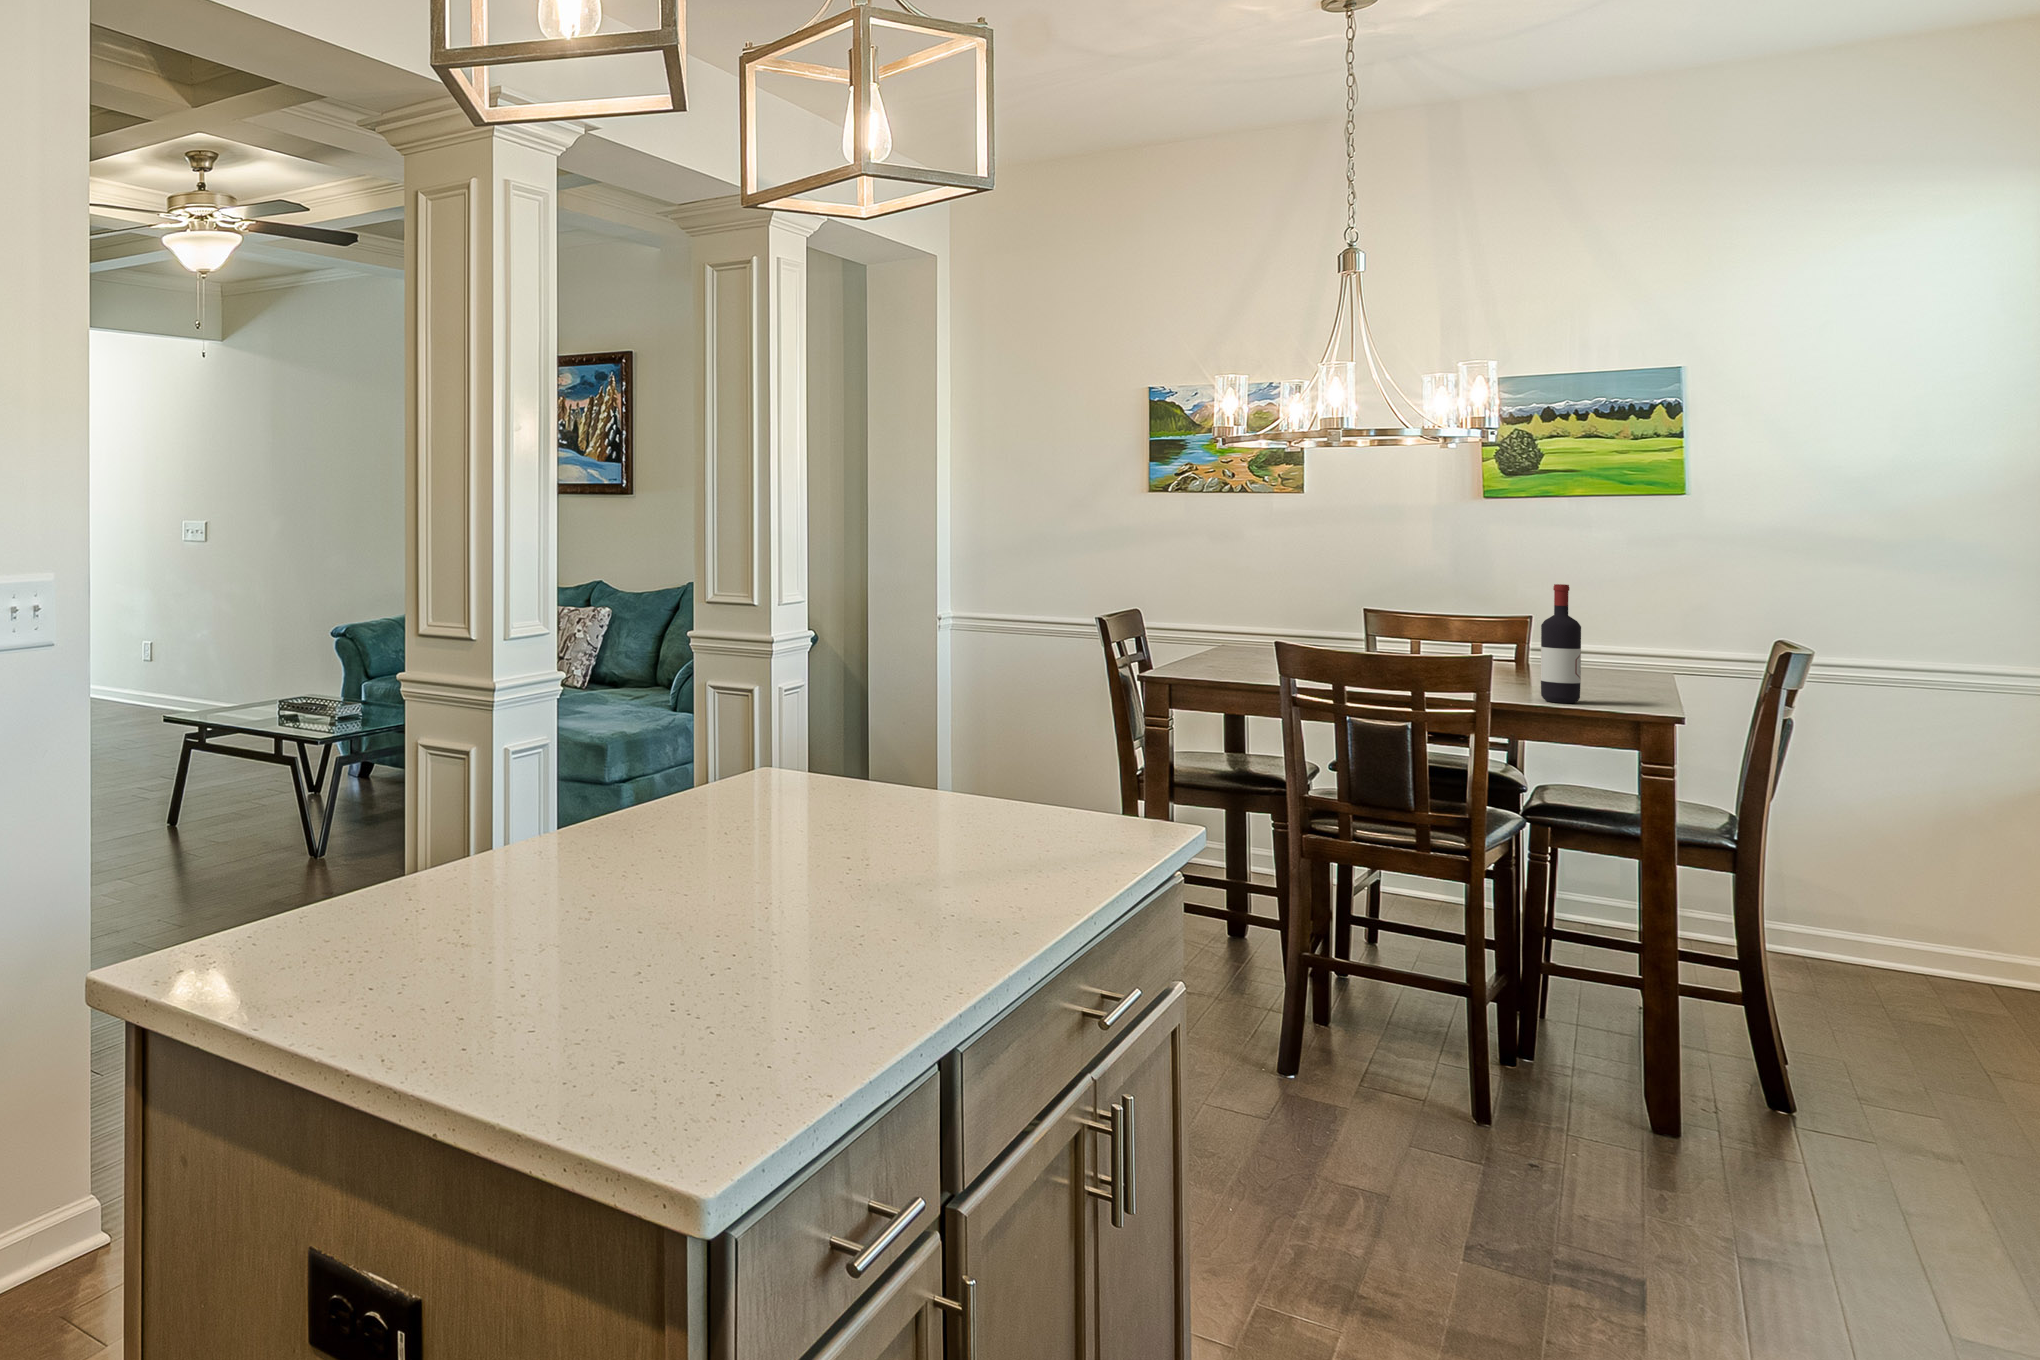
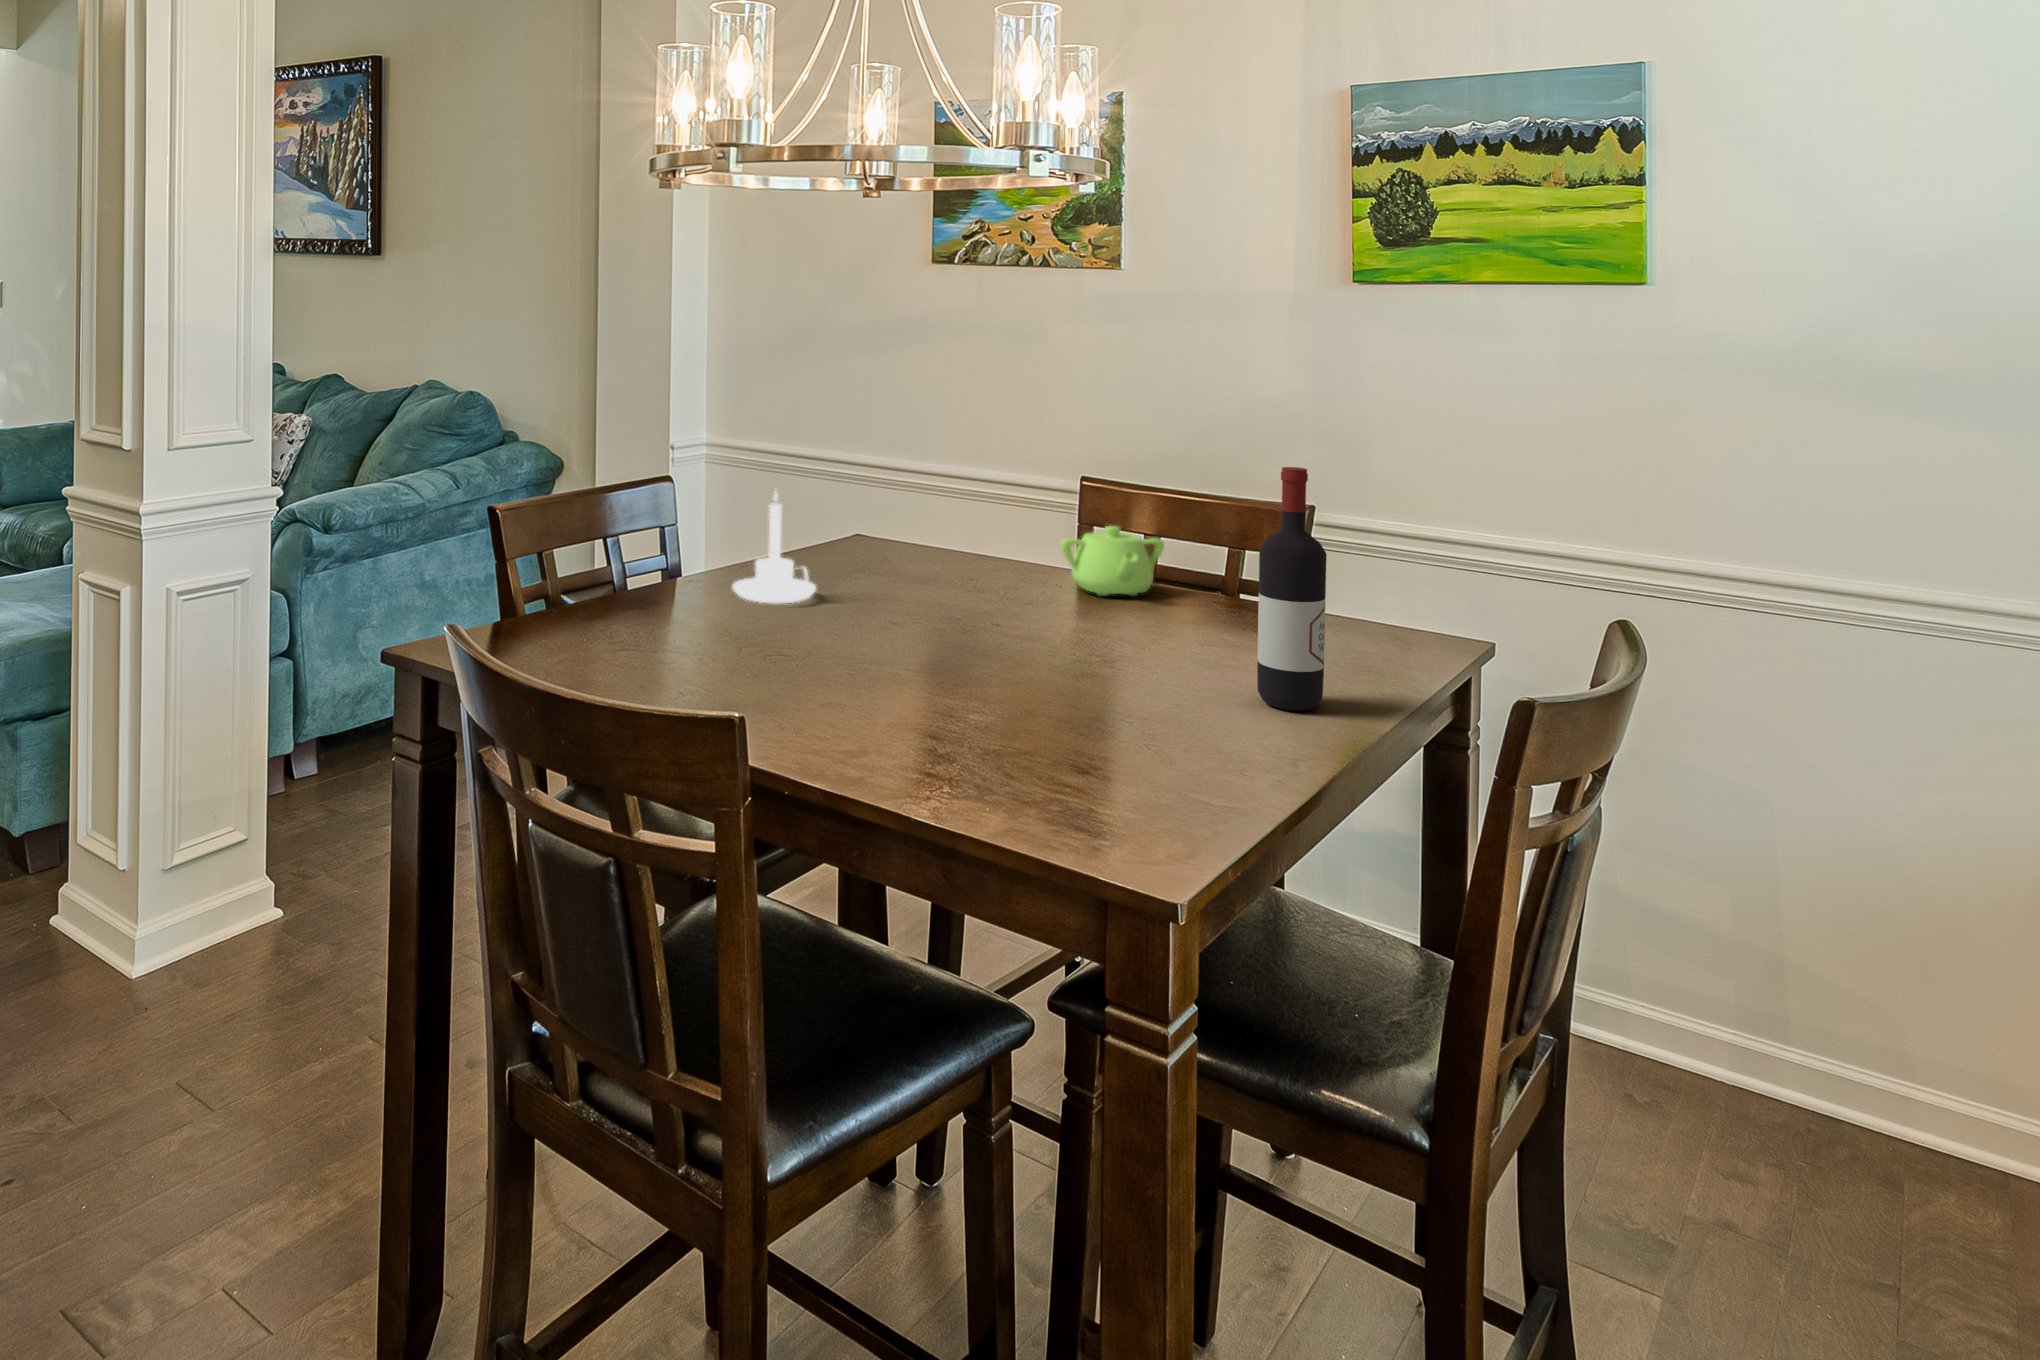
candle holder: none [1171,613,1224,675] -> present [733,492,816,603]
teapot: none [1351,635,1411,674] -> present [1061,526,1164,596]

